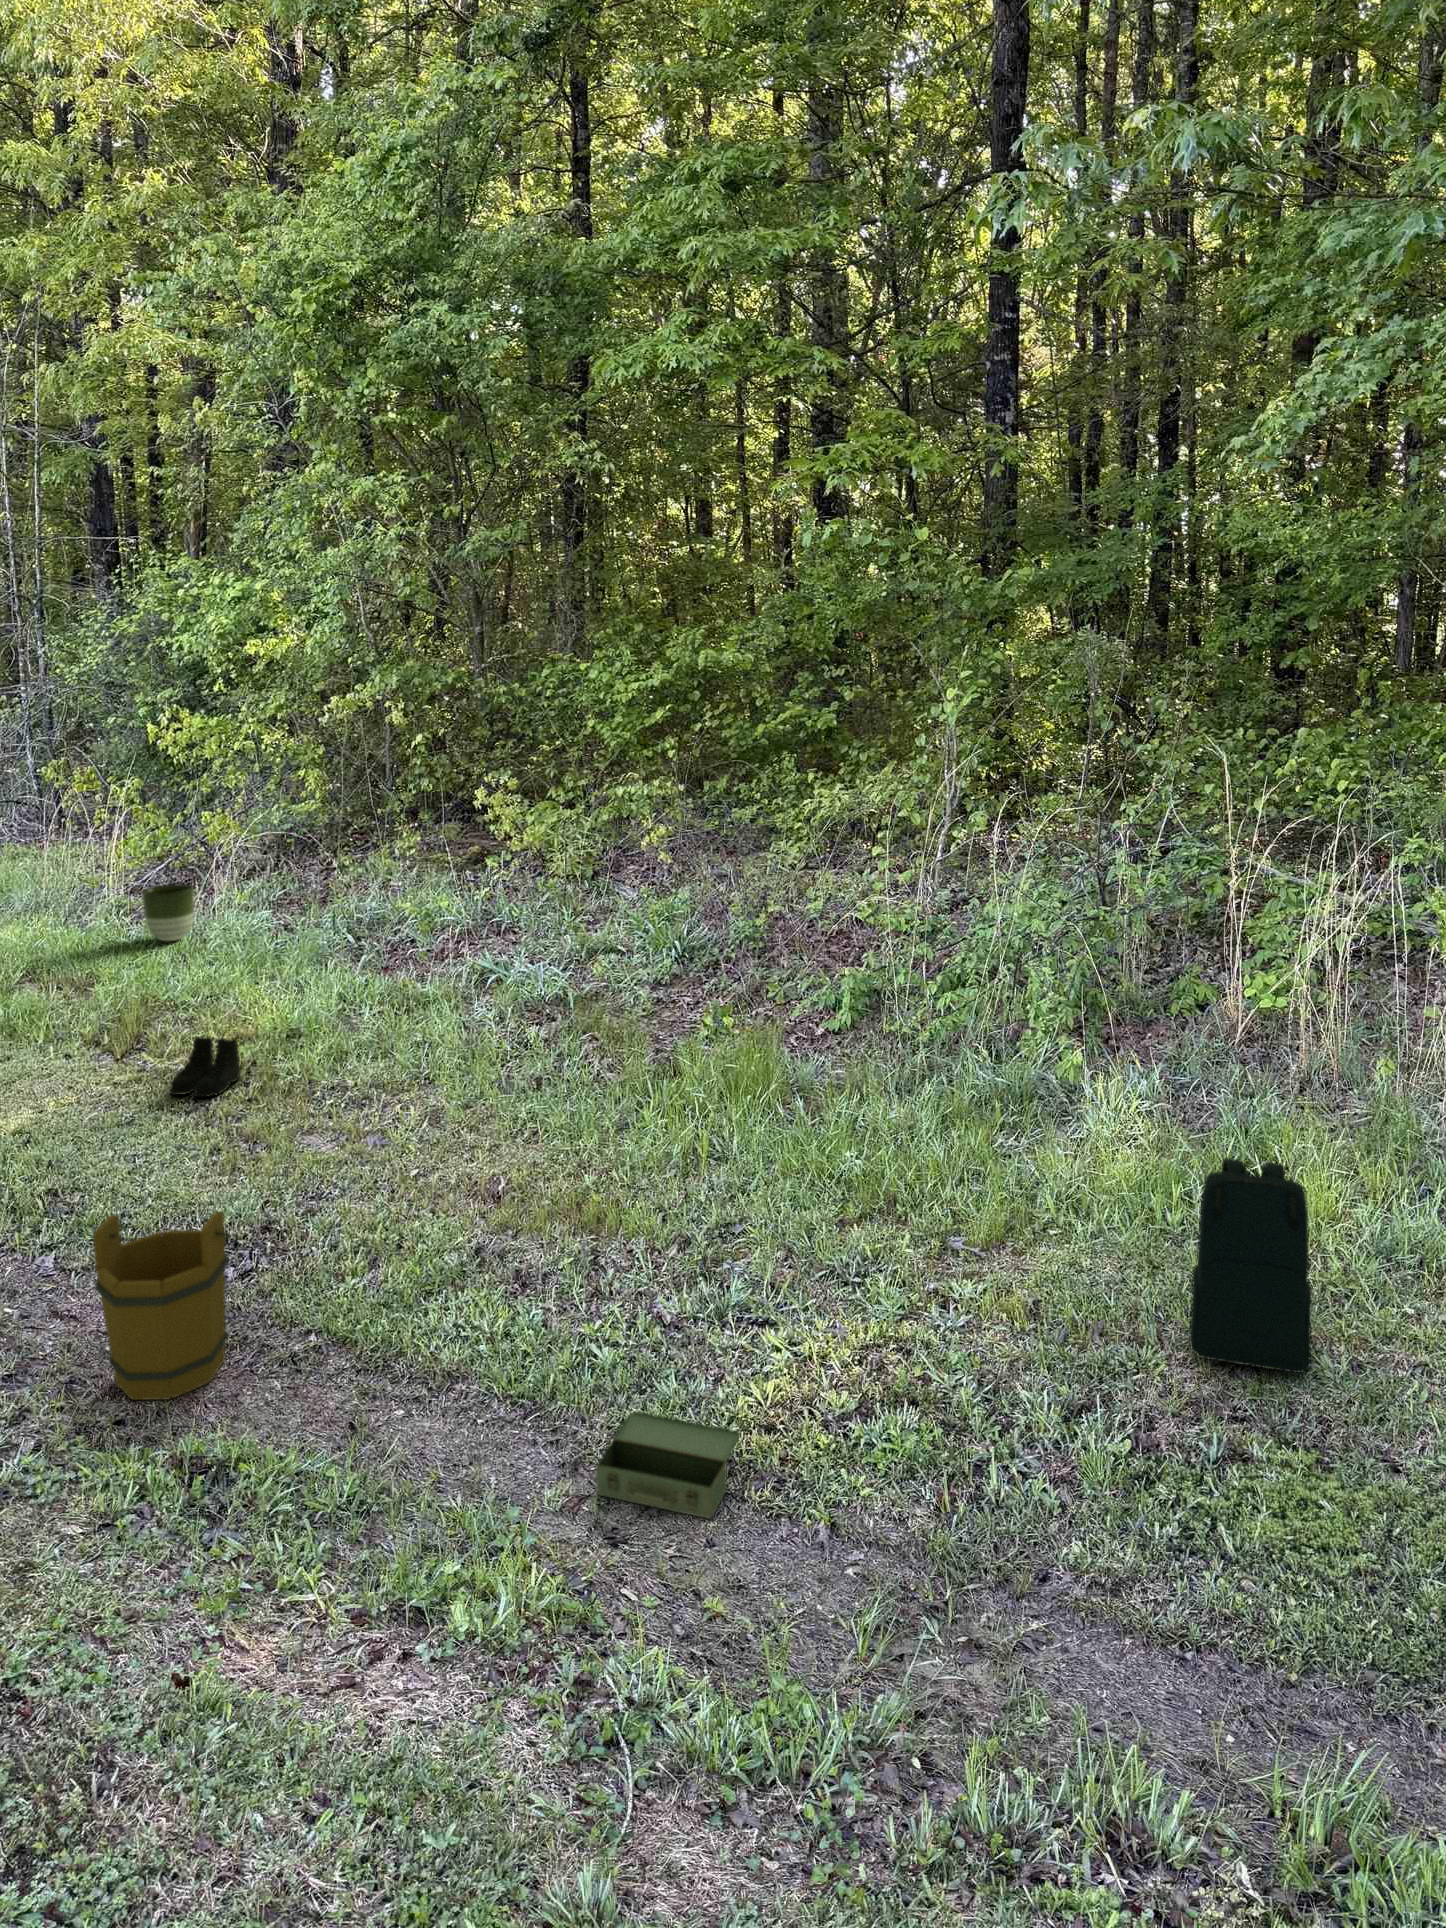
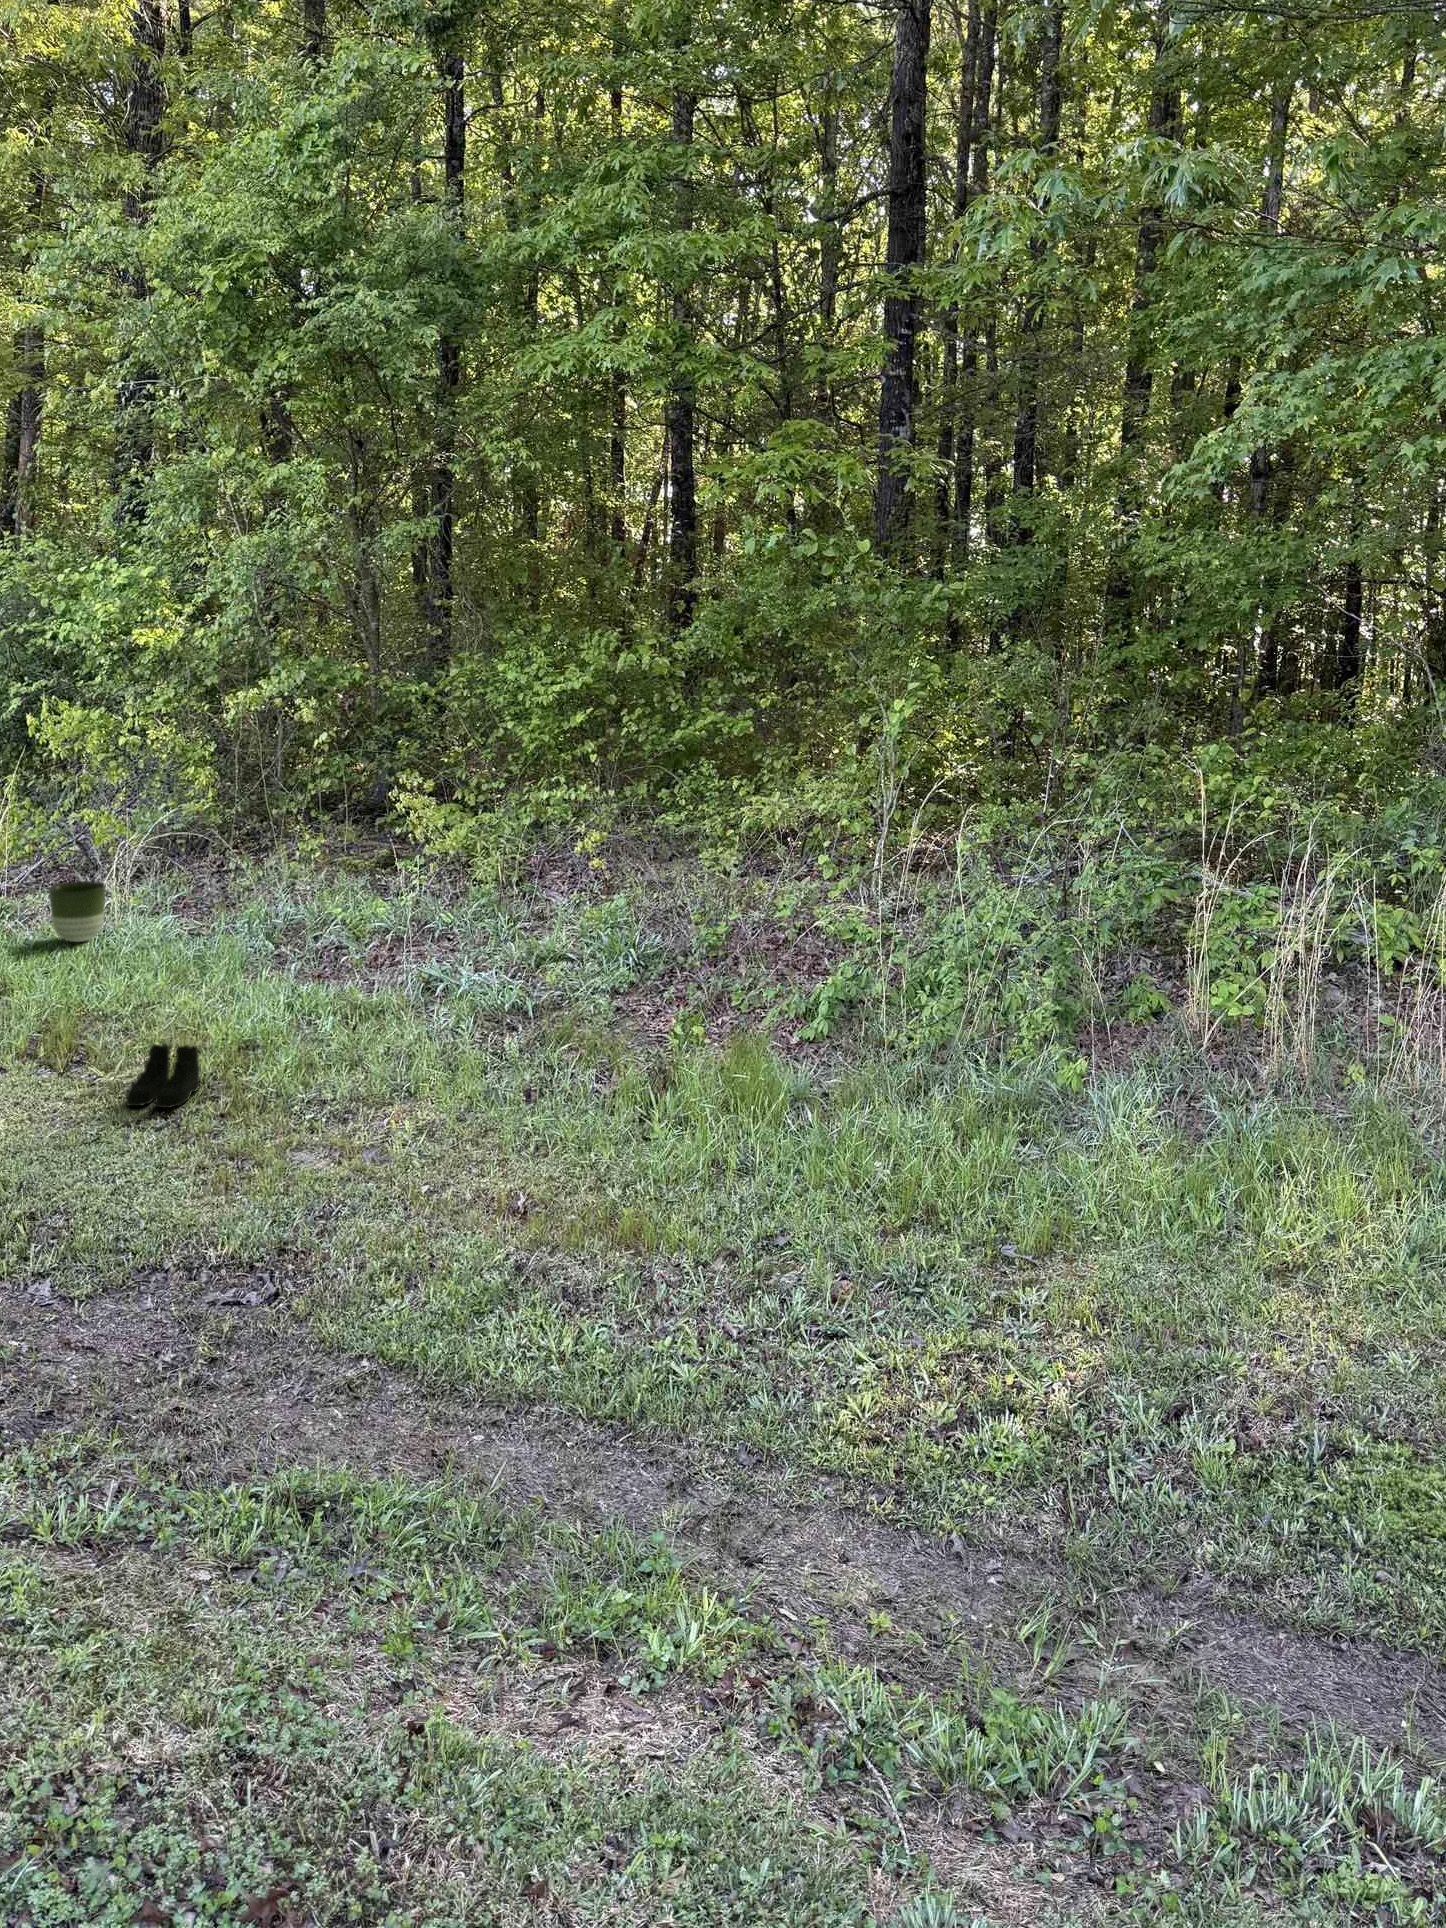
backpack: present [1189,1158,1312,1373] -> none [1256,1162,1382,1367]
bucket: present [93,1212,231,1400] -> none [151,1232,296,1439]
toolbox: present [596,1411,740,1519] -> none [728,1429,865,1537]

